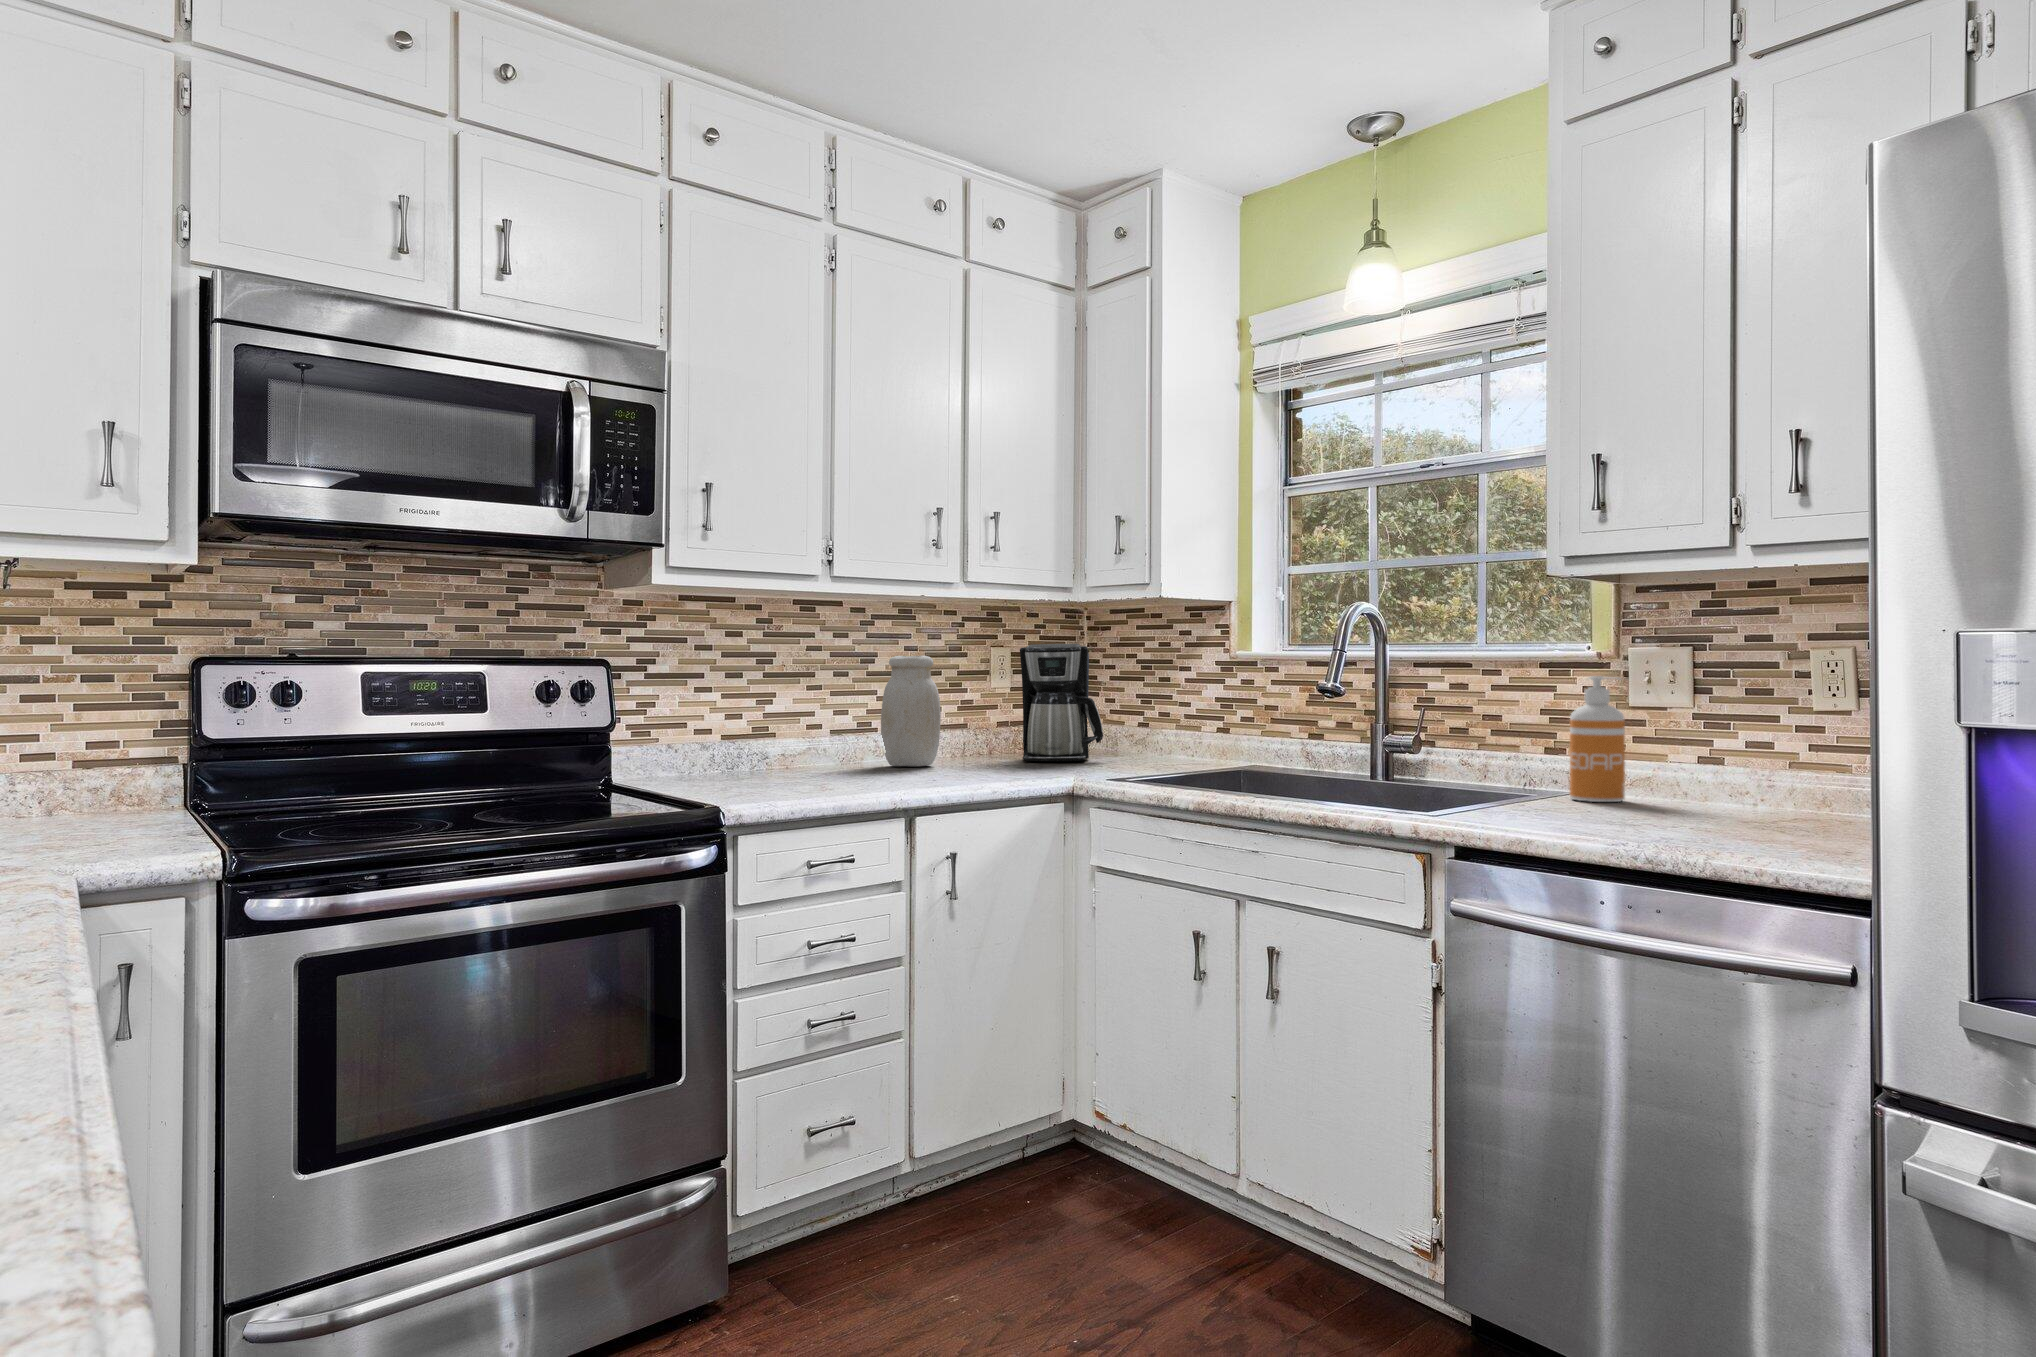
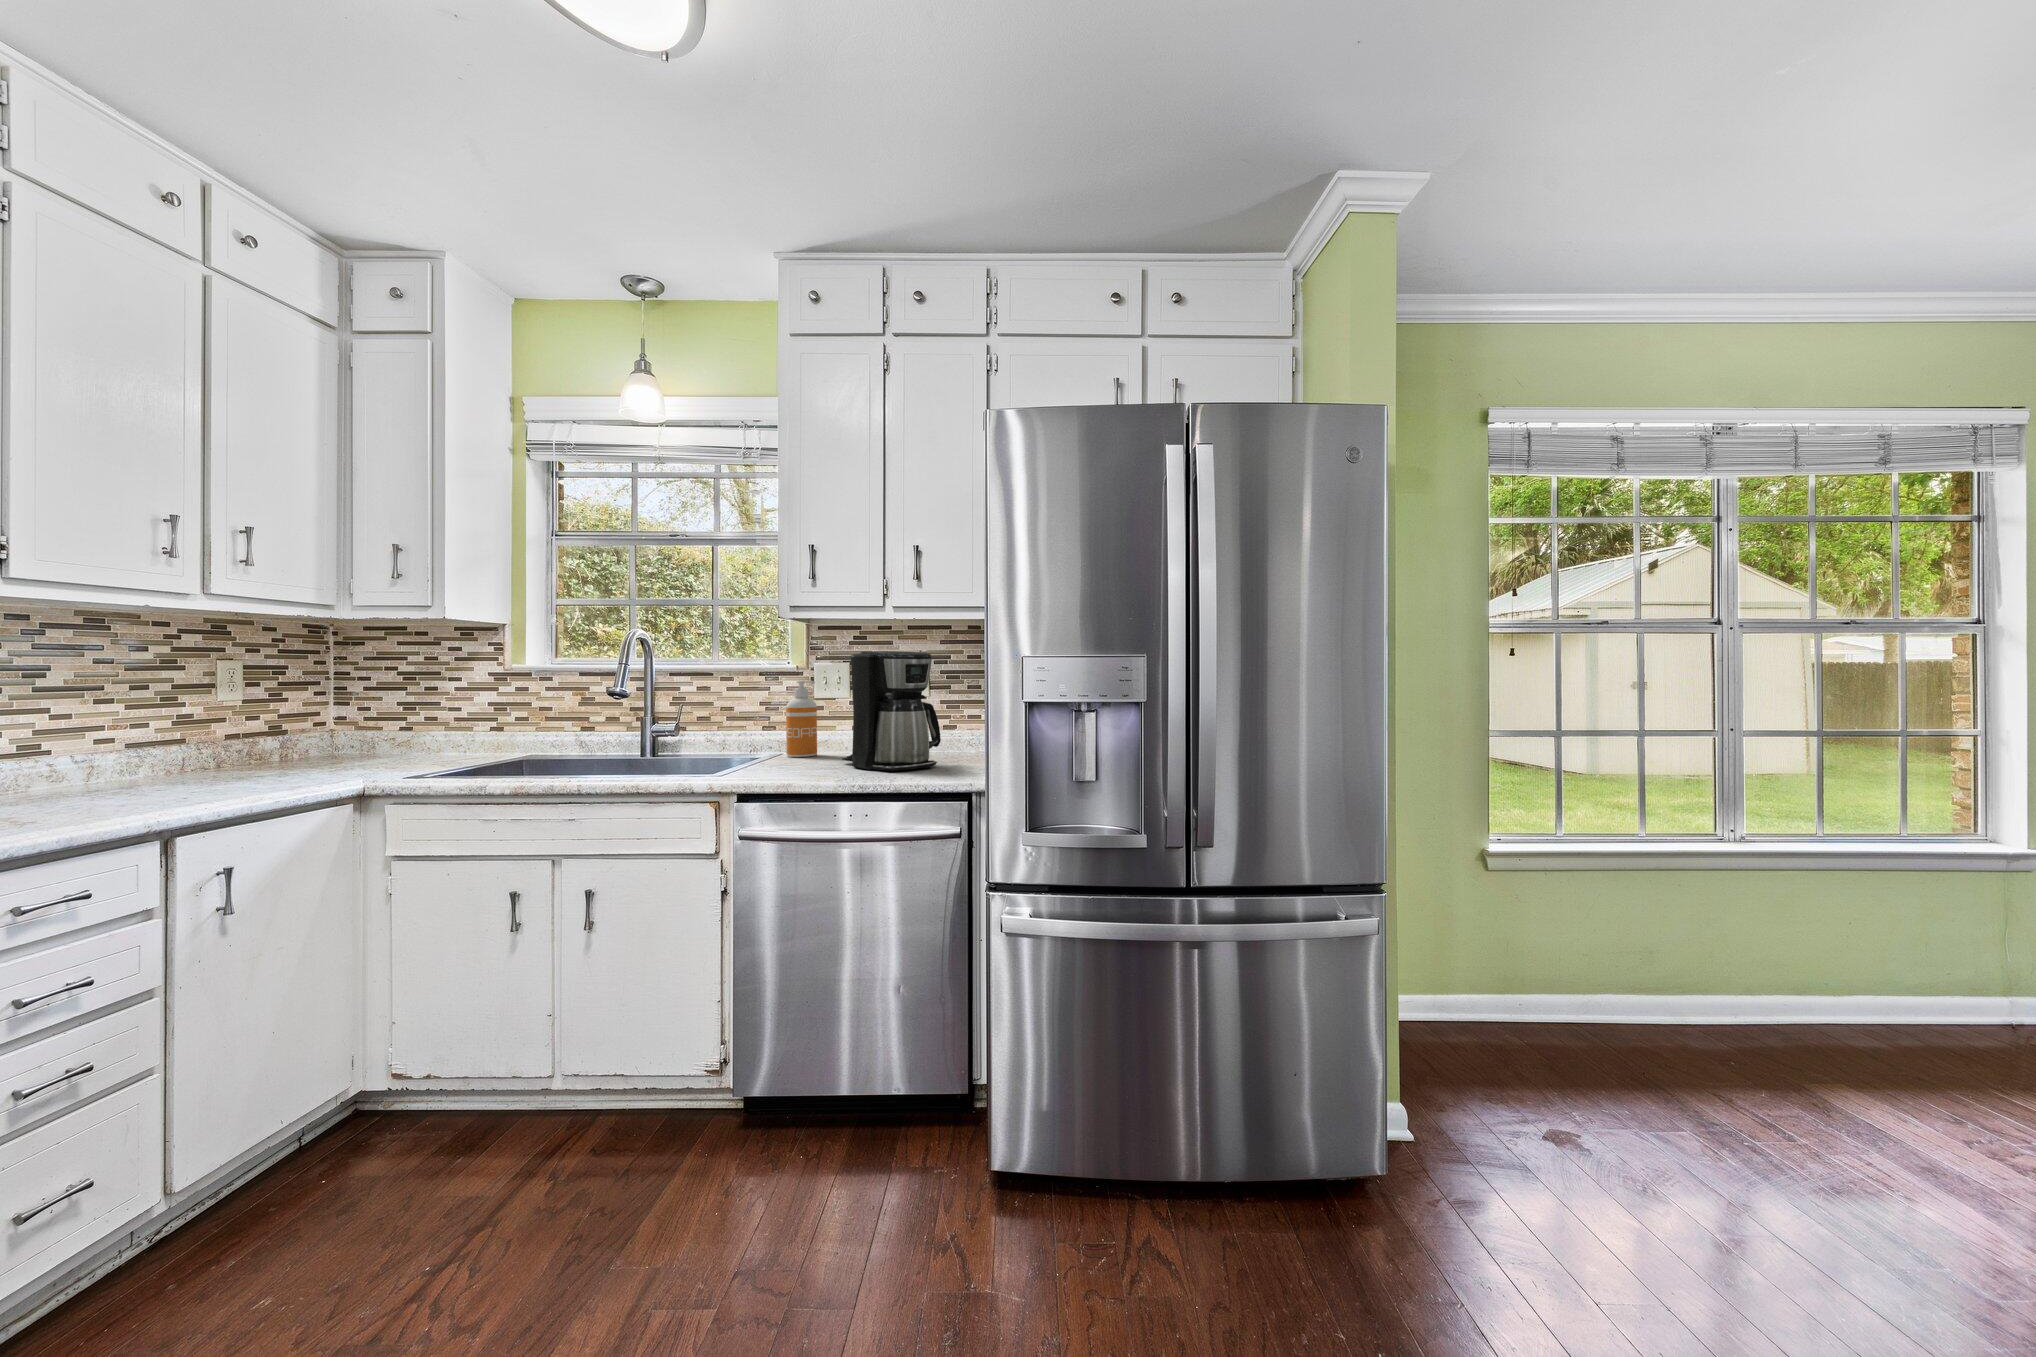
coffee maker: present [1020,644,1103,762] -> present [842,651,941,772]
jar: present [881,656,941,767] -> none [53,668,154,788]

